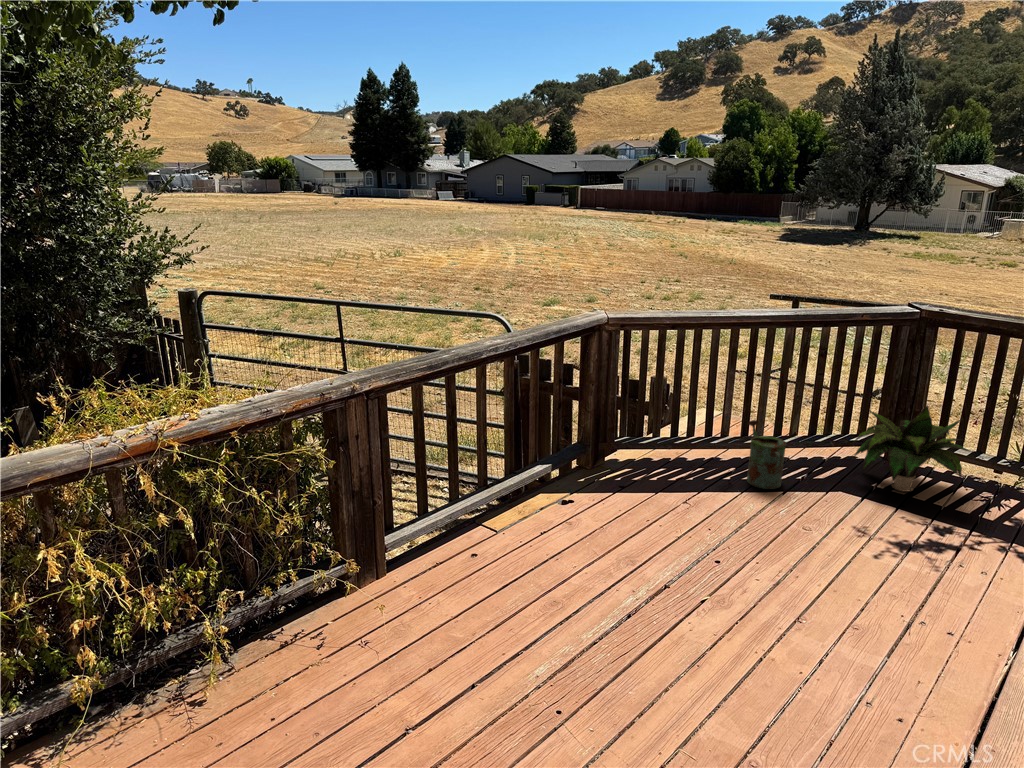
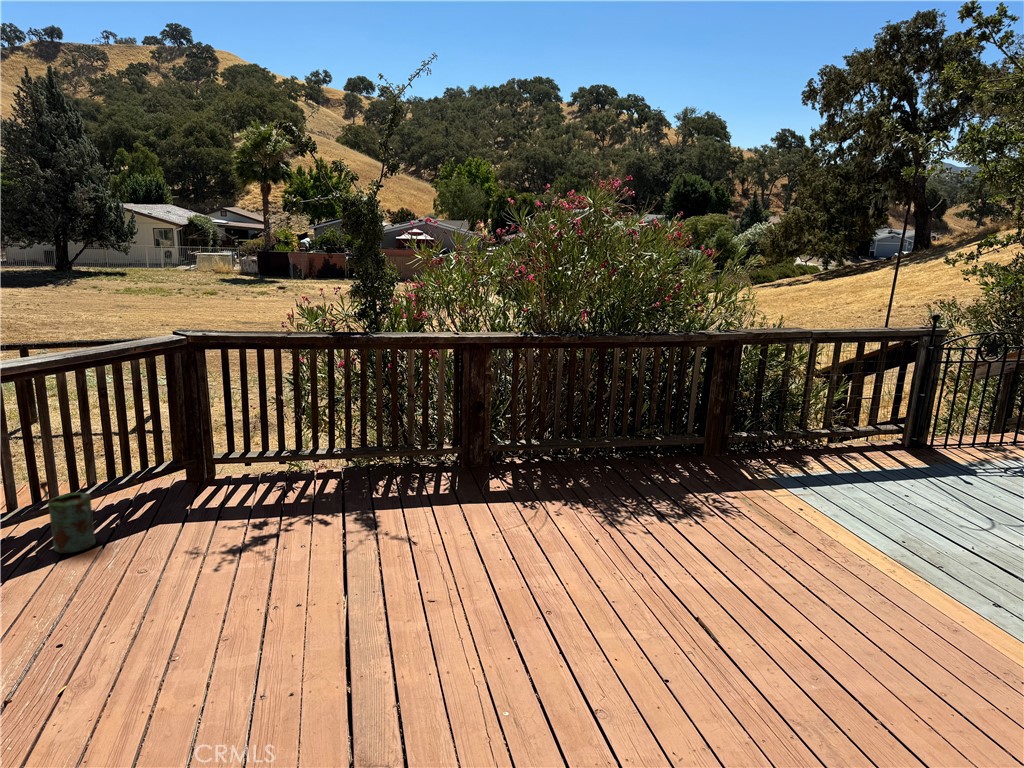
potted plant: present [854,406,970,492] -> none [157,420,262,505]

